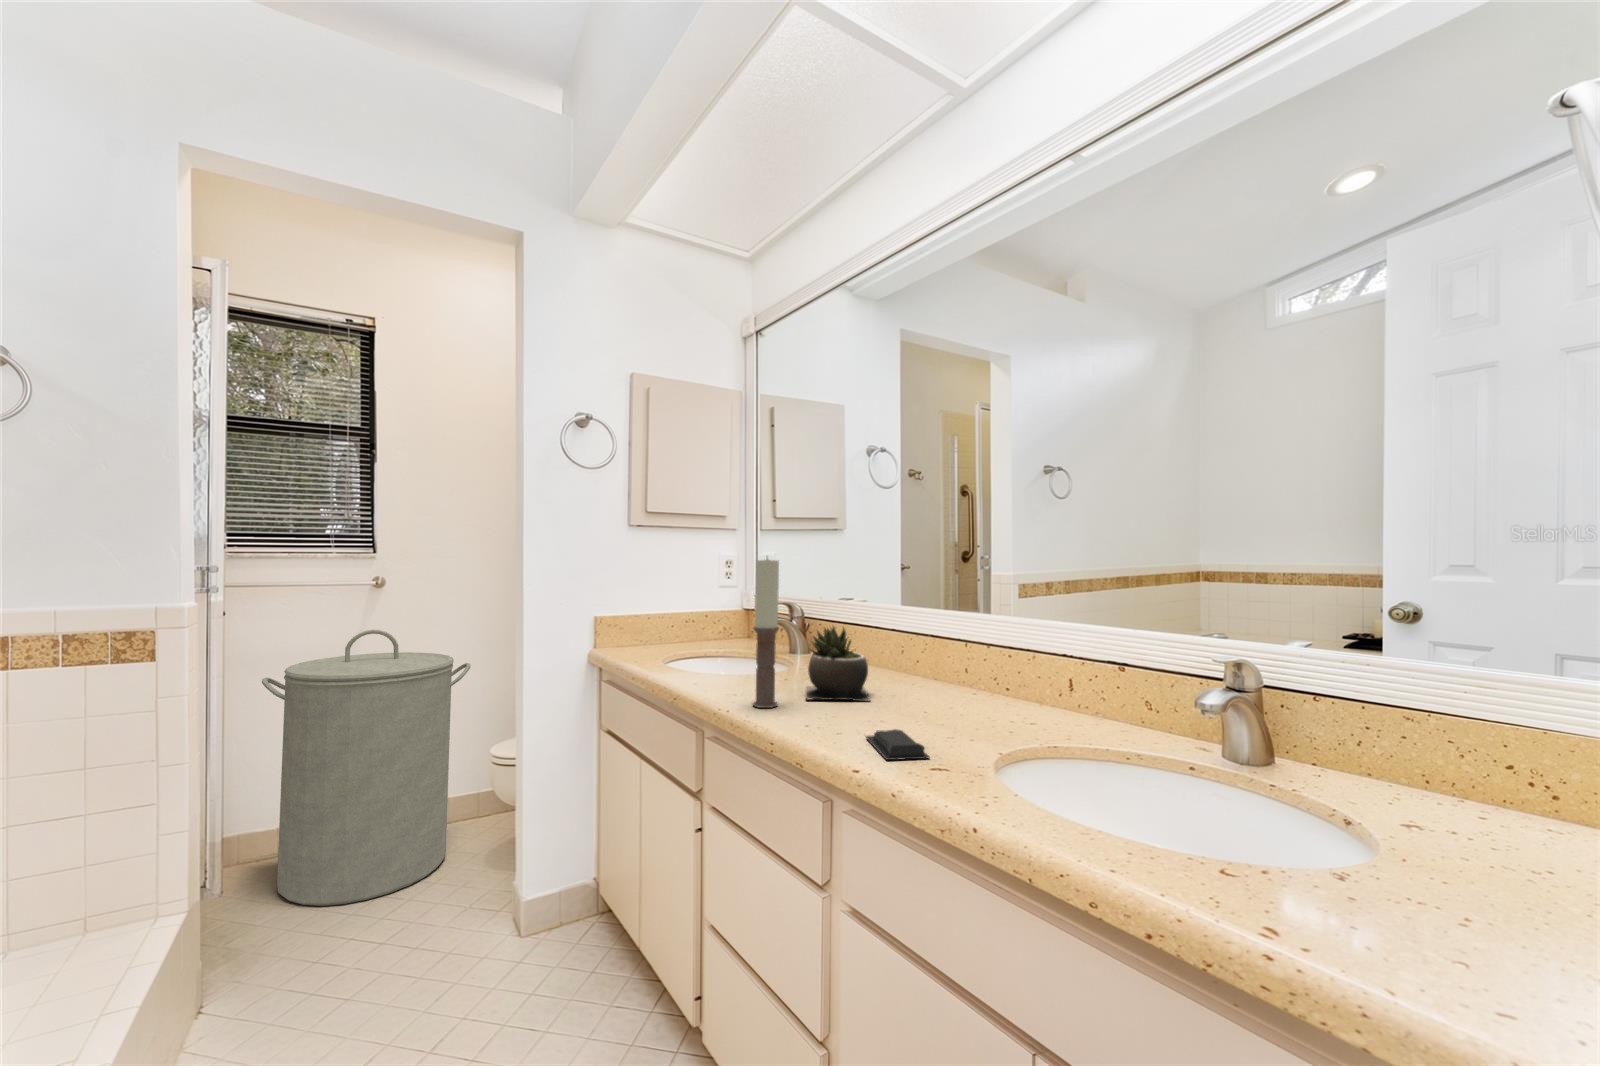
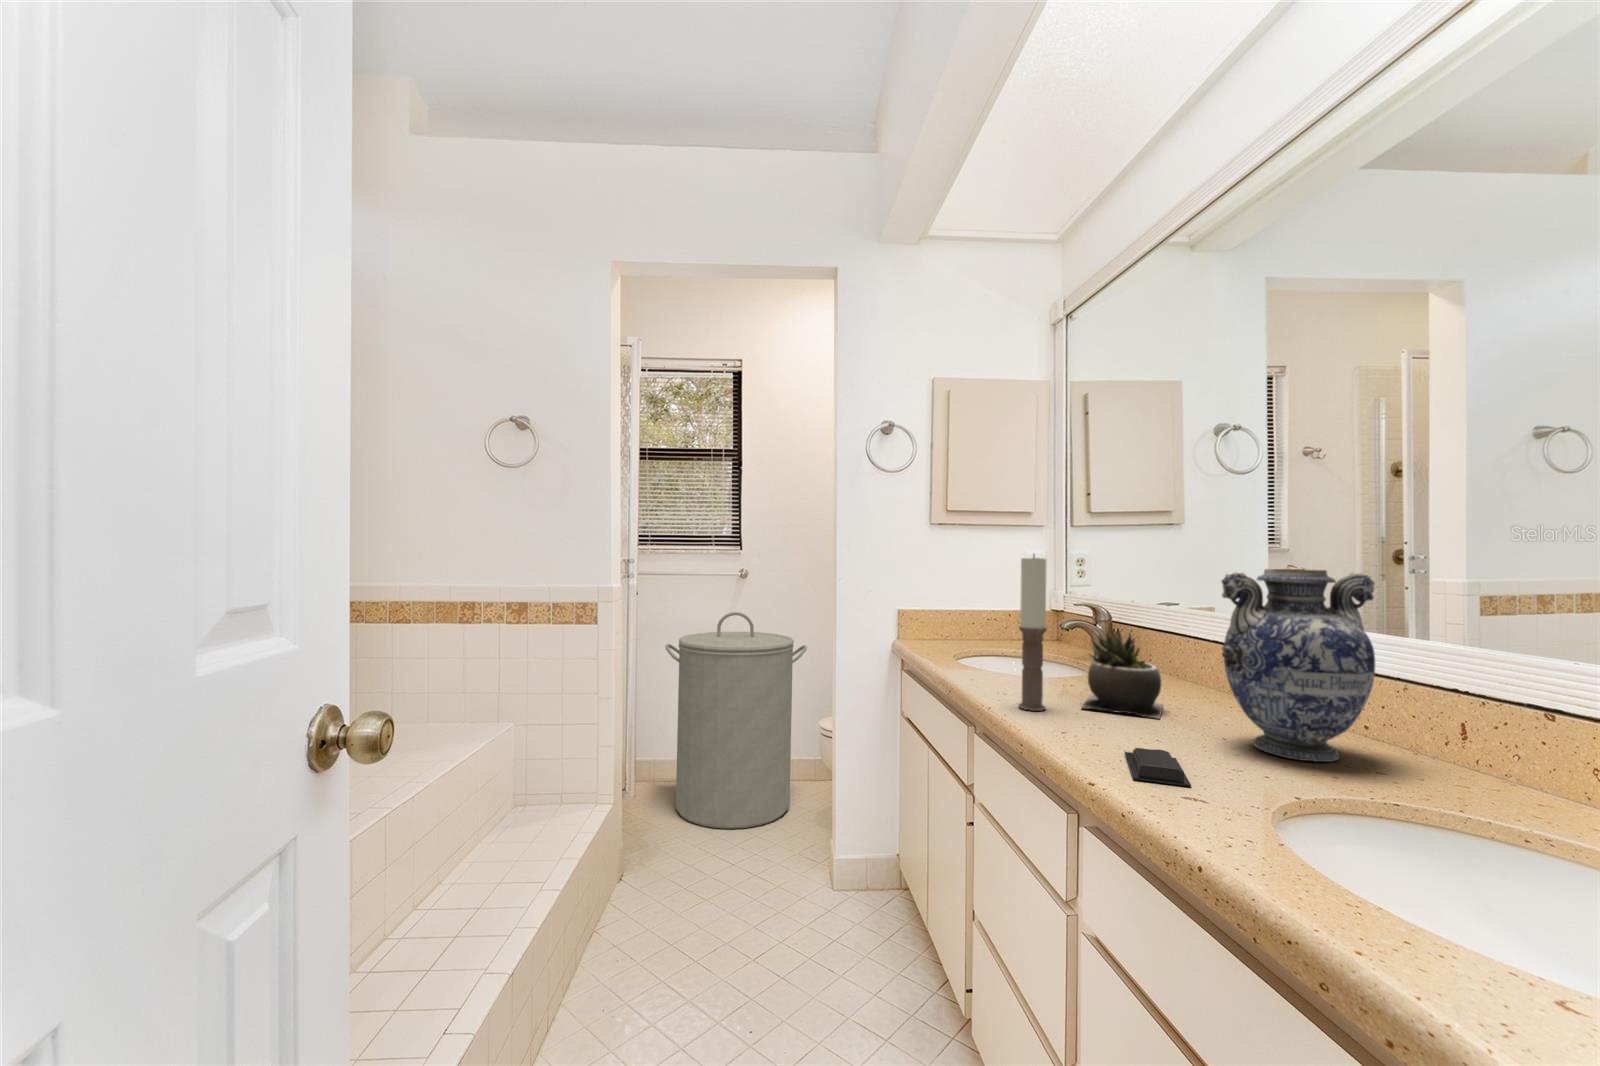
decorative vase: none [927,567,1027,722] -> present [1222,569,1375,762]

